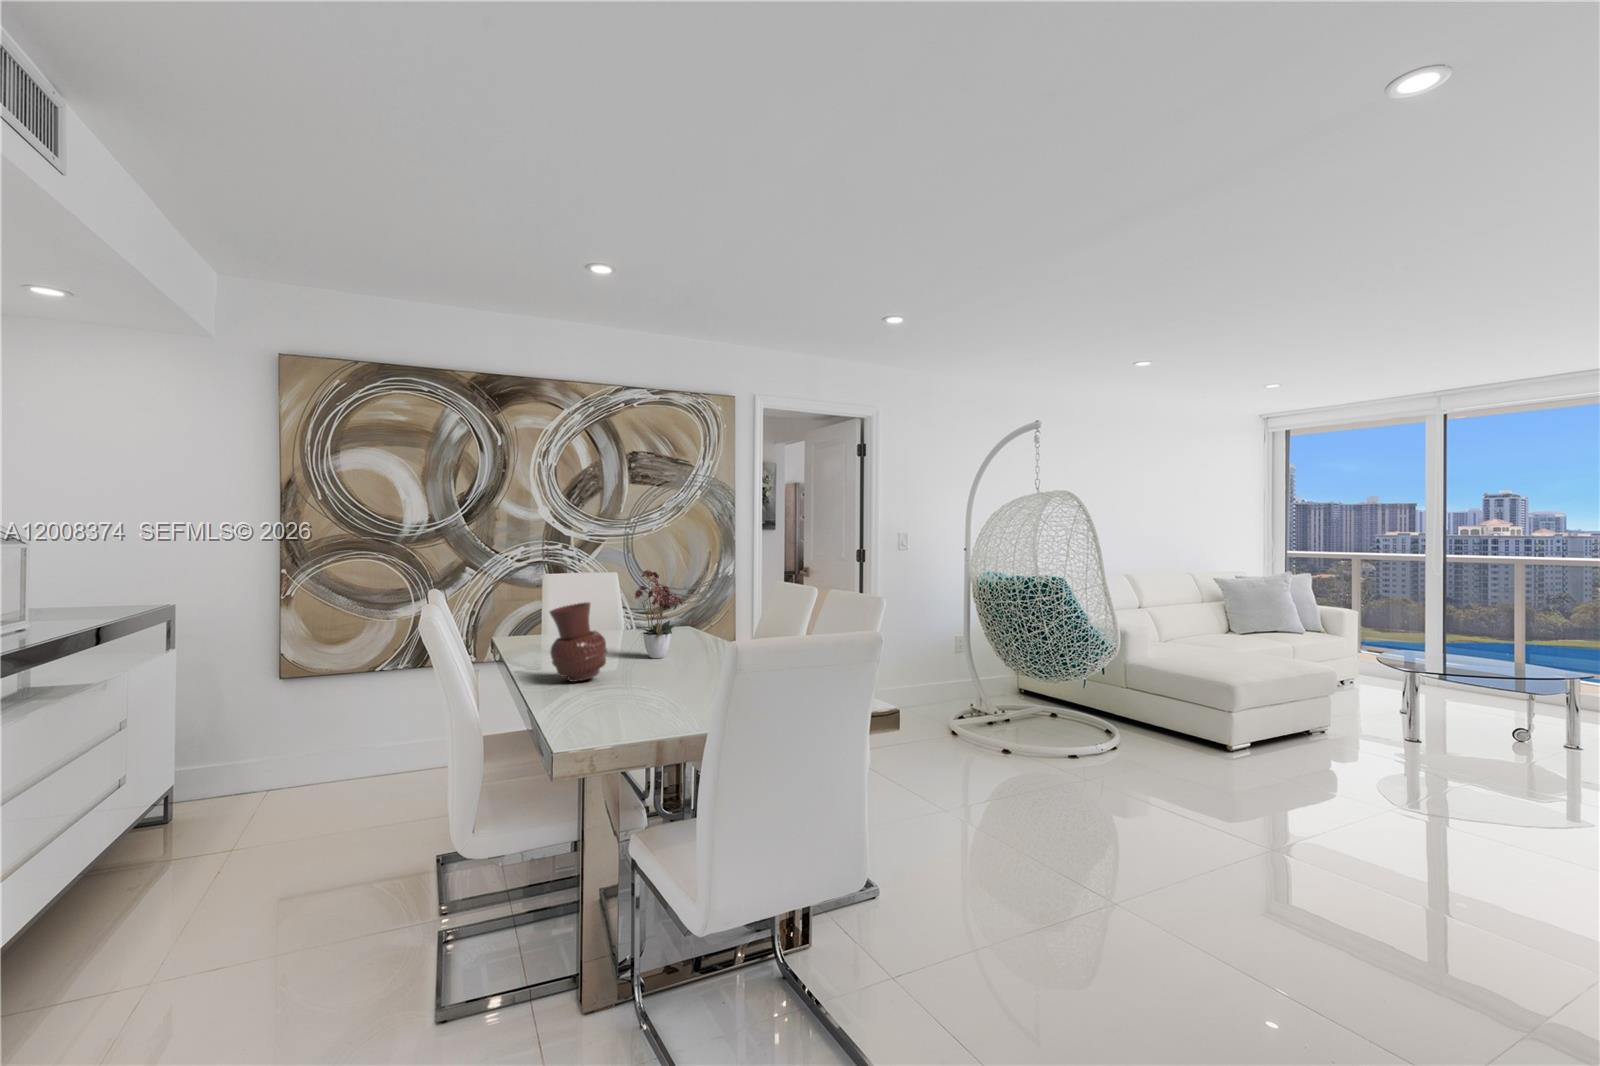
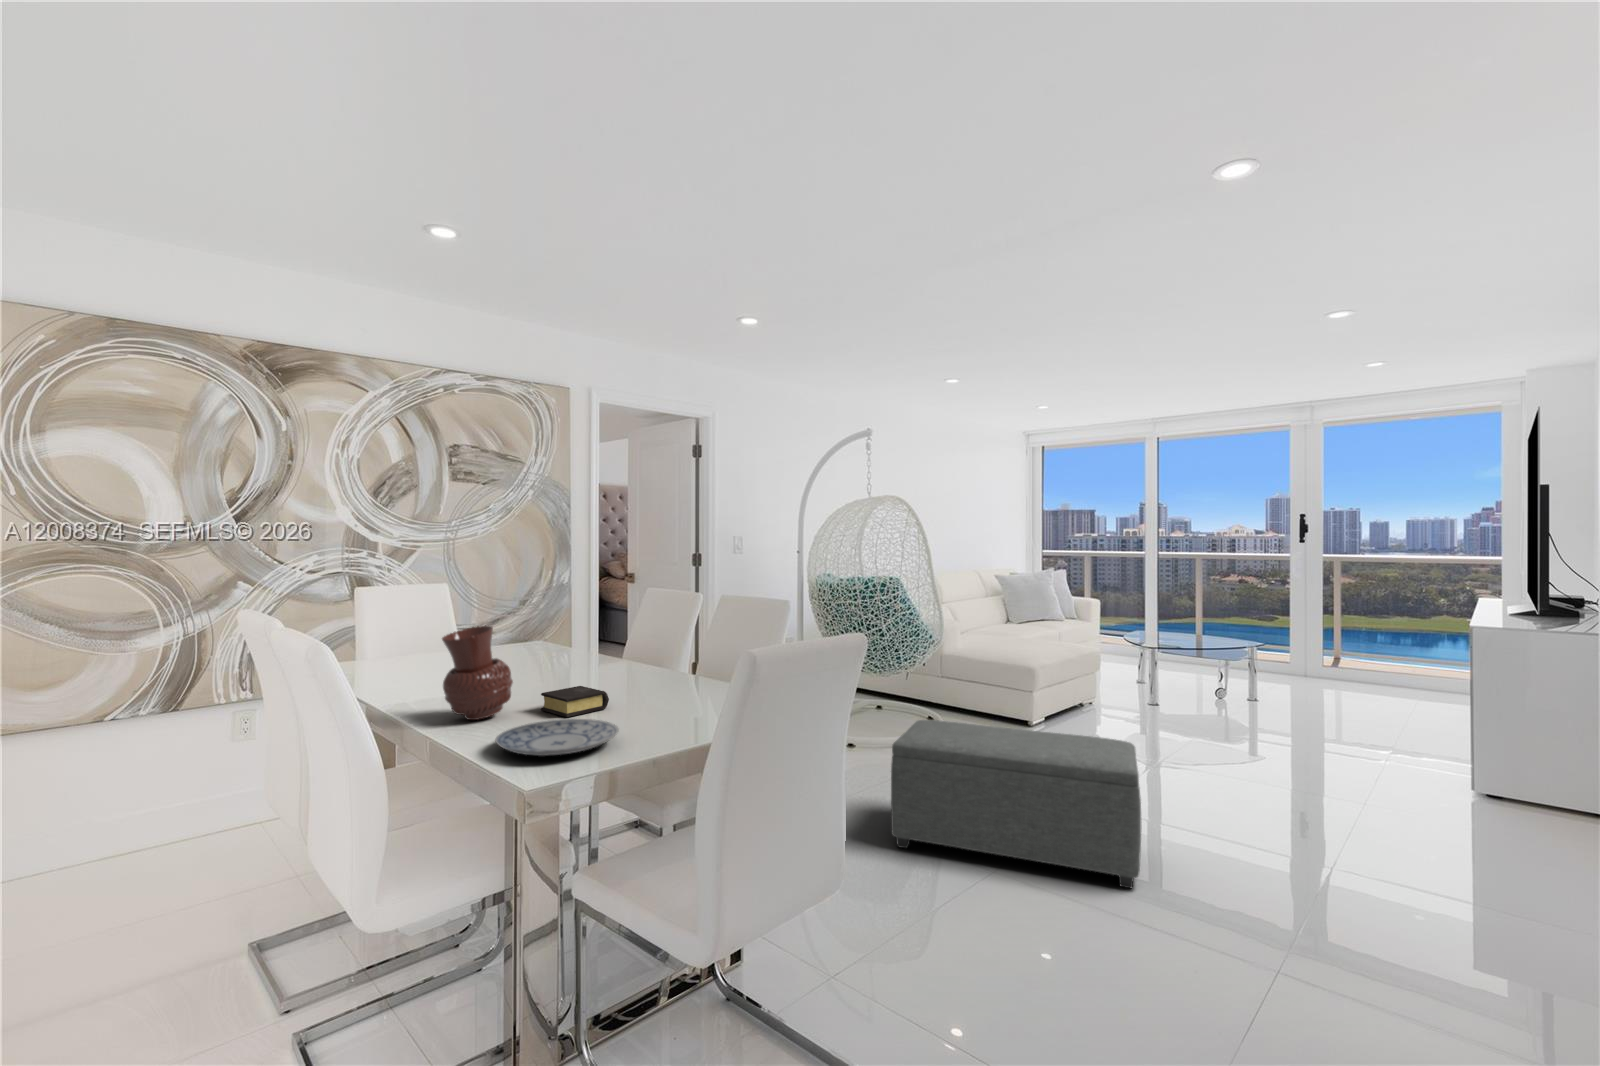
flower arrangement: present [635,570,682,658] -> none [510,579,580,683]
book: none [631,660,687,685] -> present [541,686,609,717]
plate: none [561,685,667,711] -> present [495,719,619,756]
ottoman: none [998,726,1297,938] -> present [891,720,1141,888]

